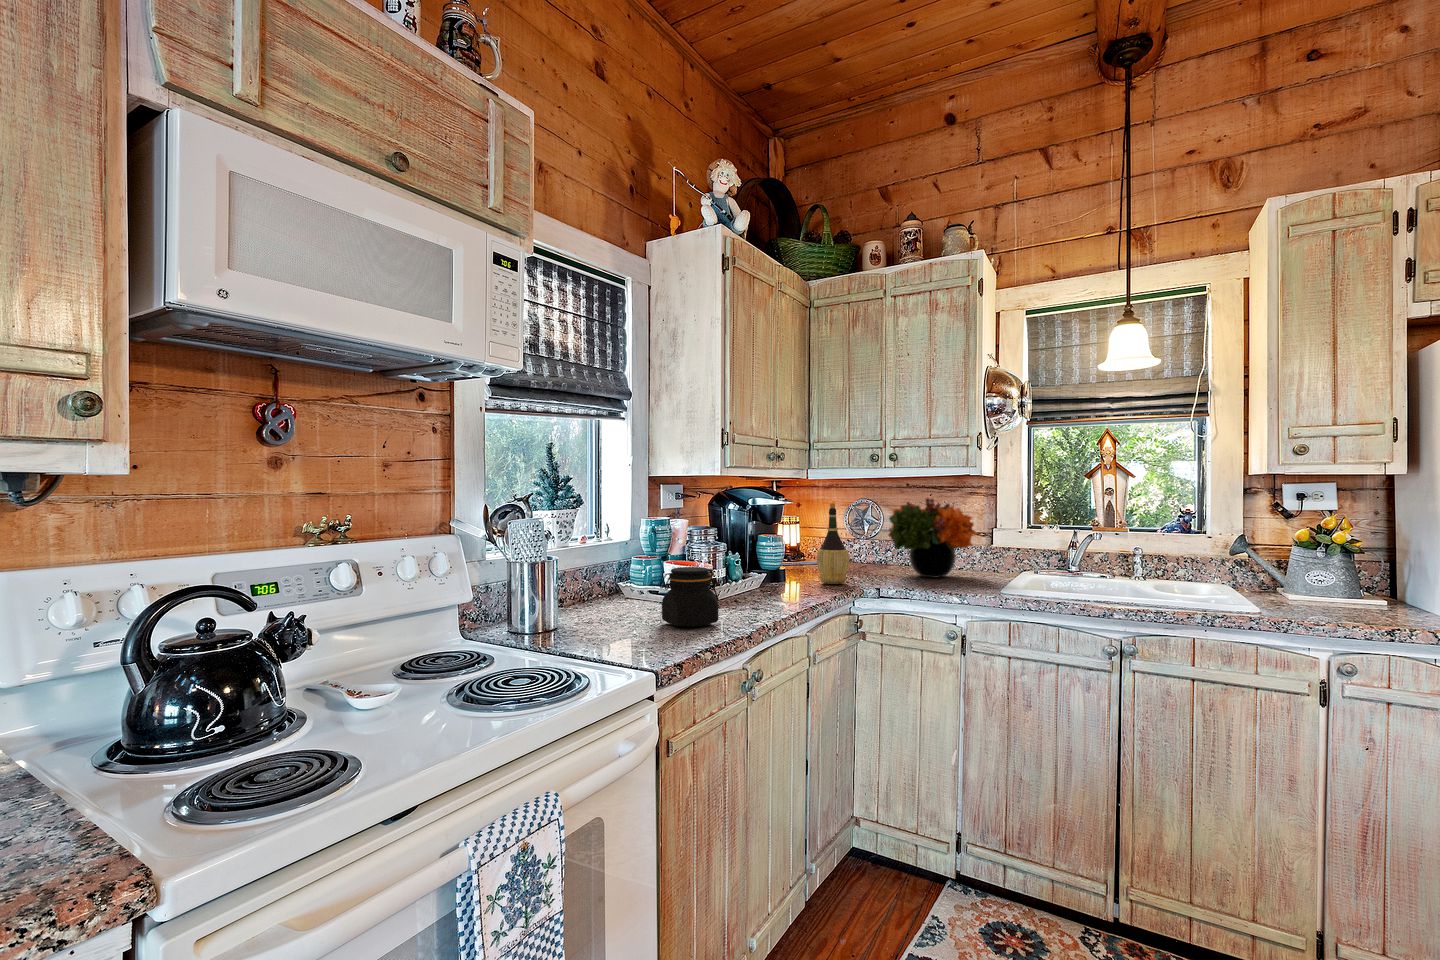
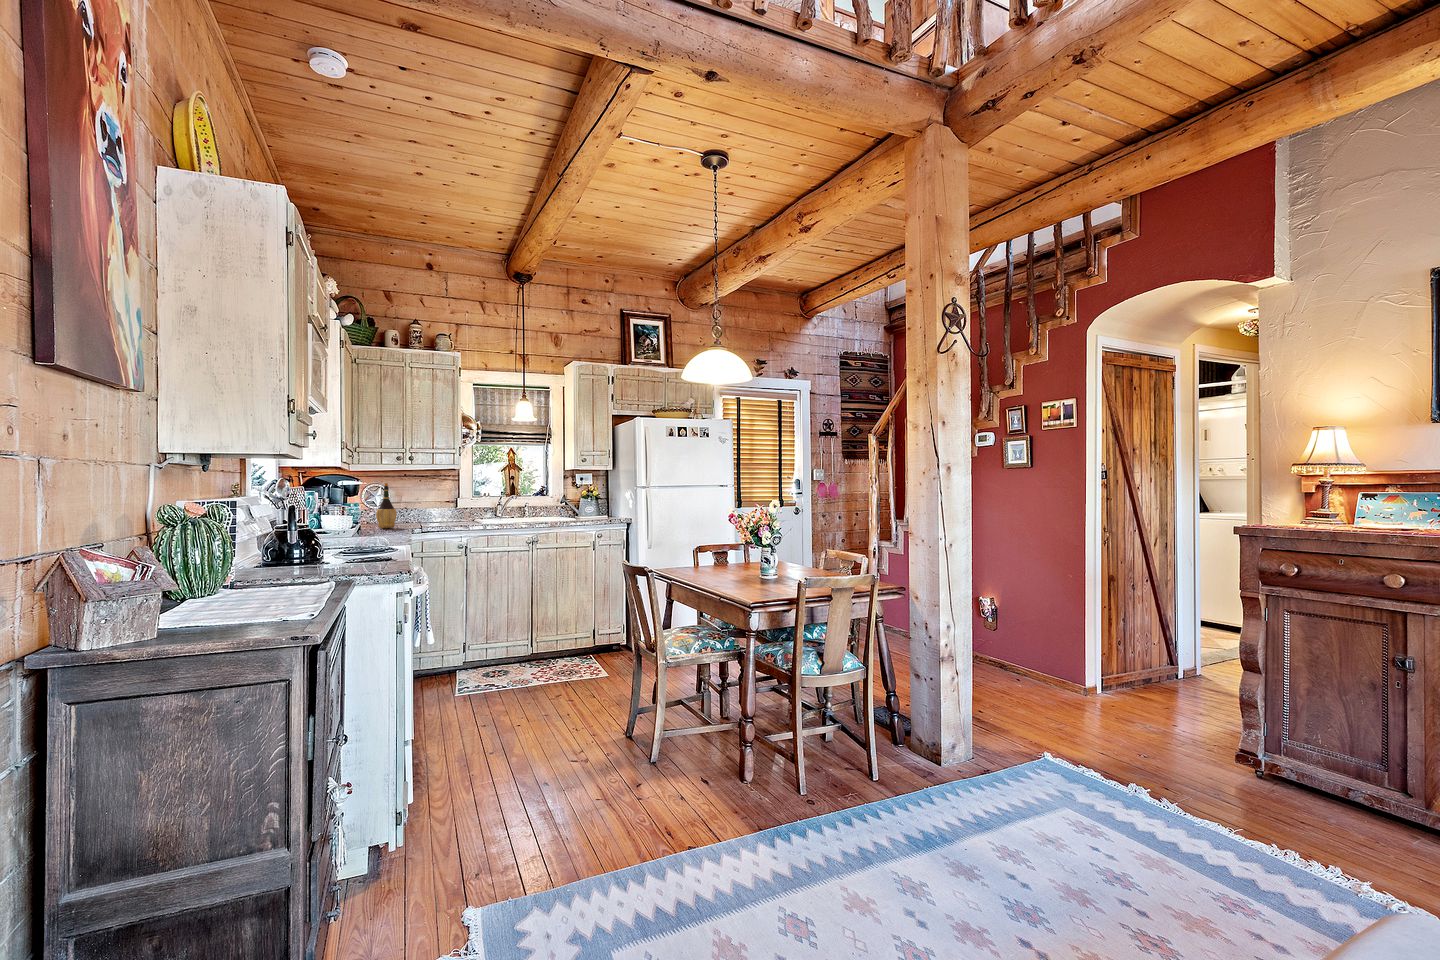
flower arrangement: present [888,498,977,578] -> none [403,480,456,523]
jar: present [660,567,718,627] -> none [348,514,381,543]

